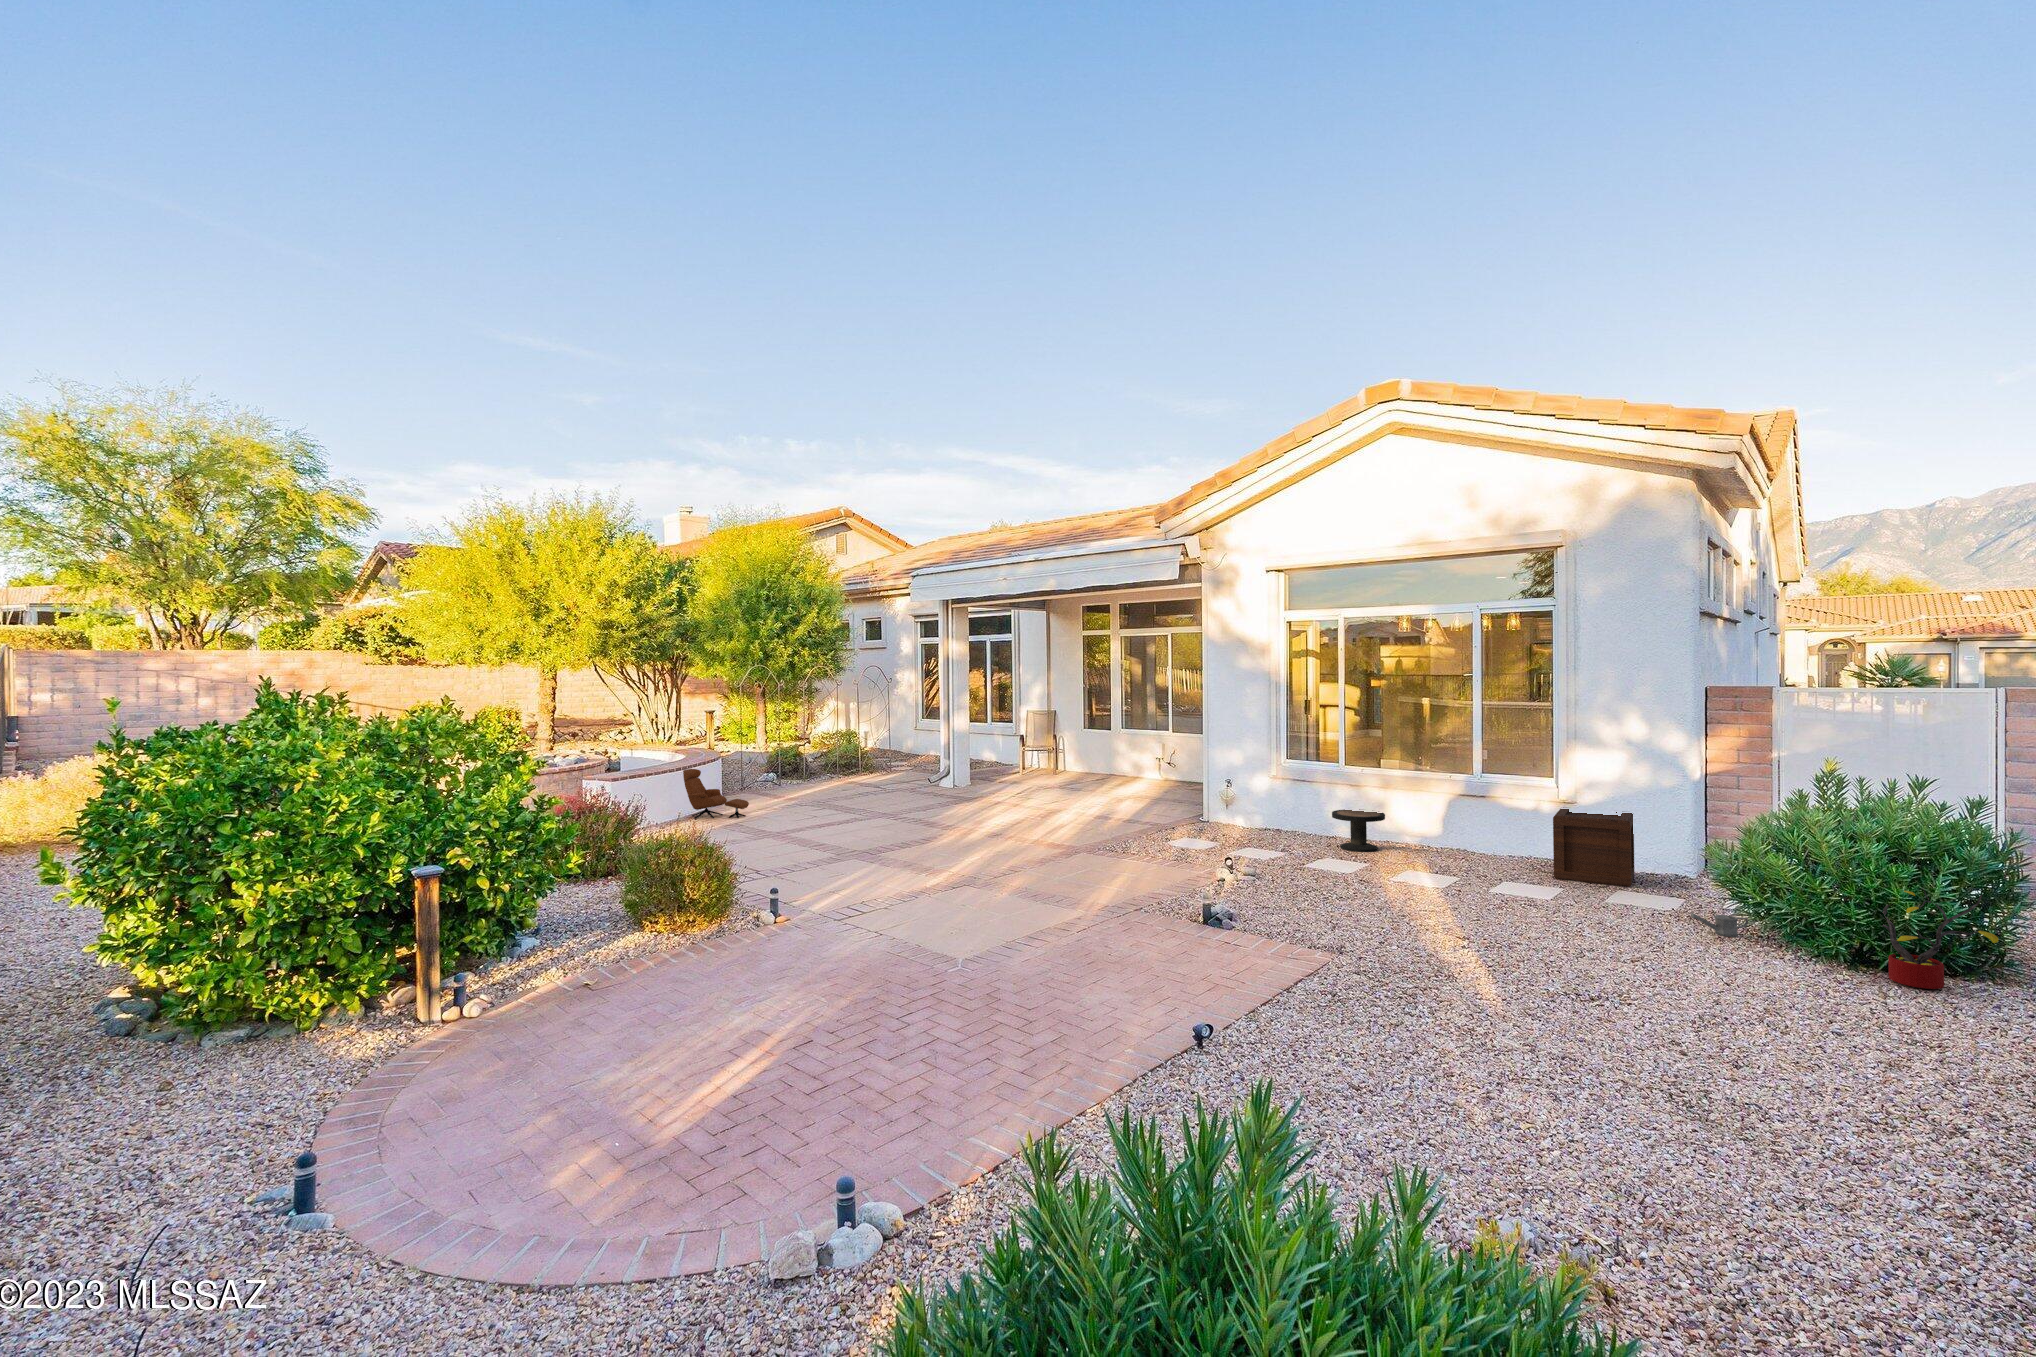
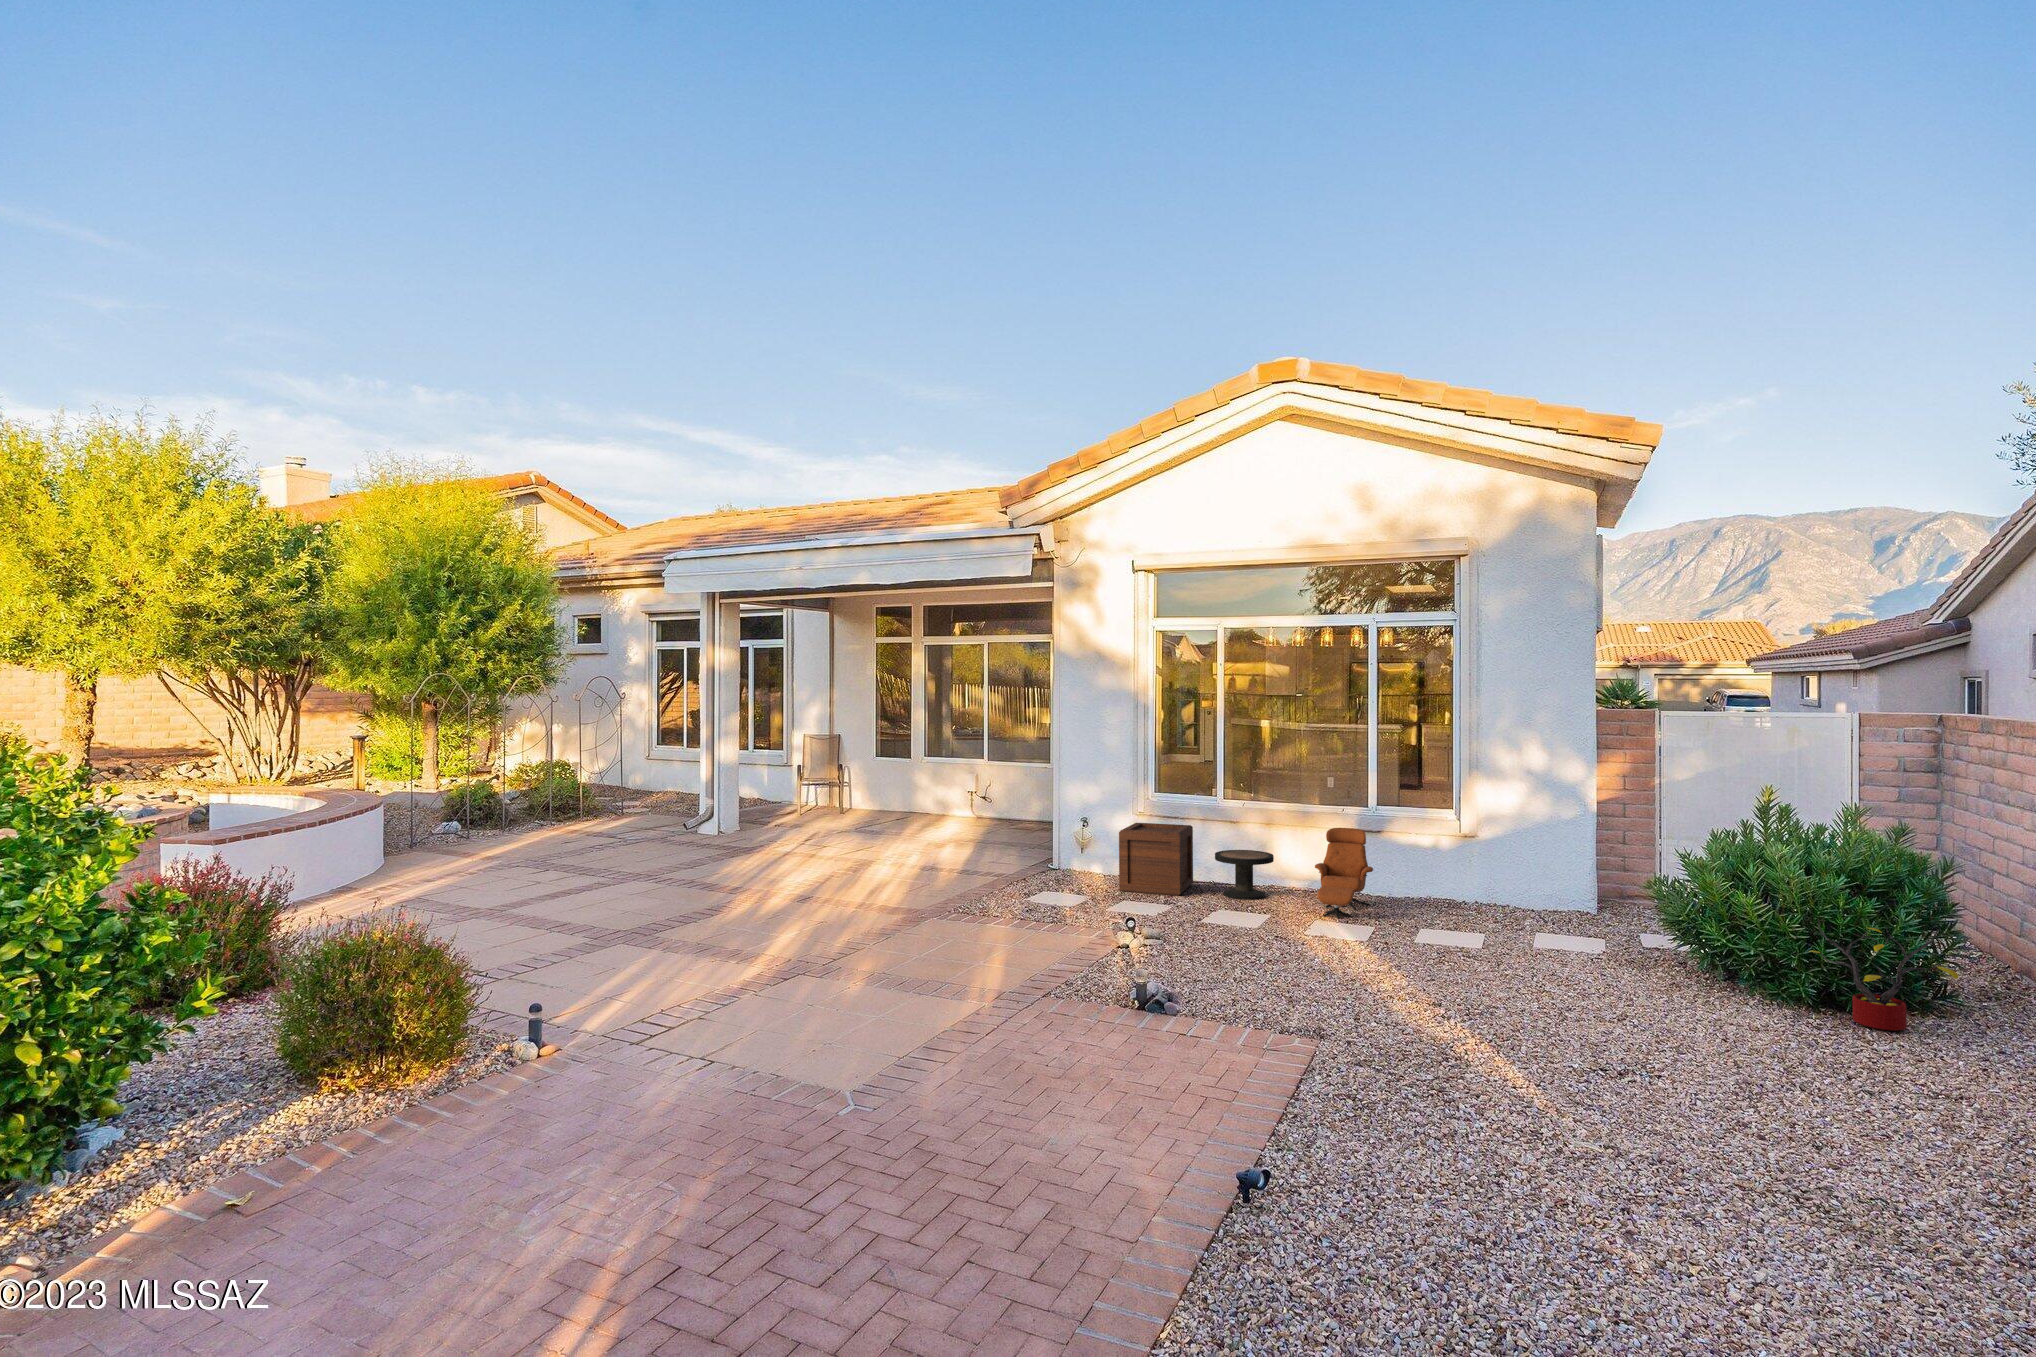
armchair: present [683,769,749,819] -> present [1315,828,1373,919]
wooden crate: present [1553,807,1634,887] -> present [1119,823,1193,896]
watering can: present [1691,912,1748,937] -> none [1640,958,1693,982]

